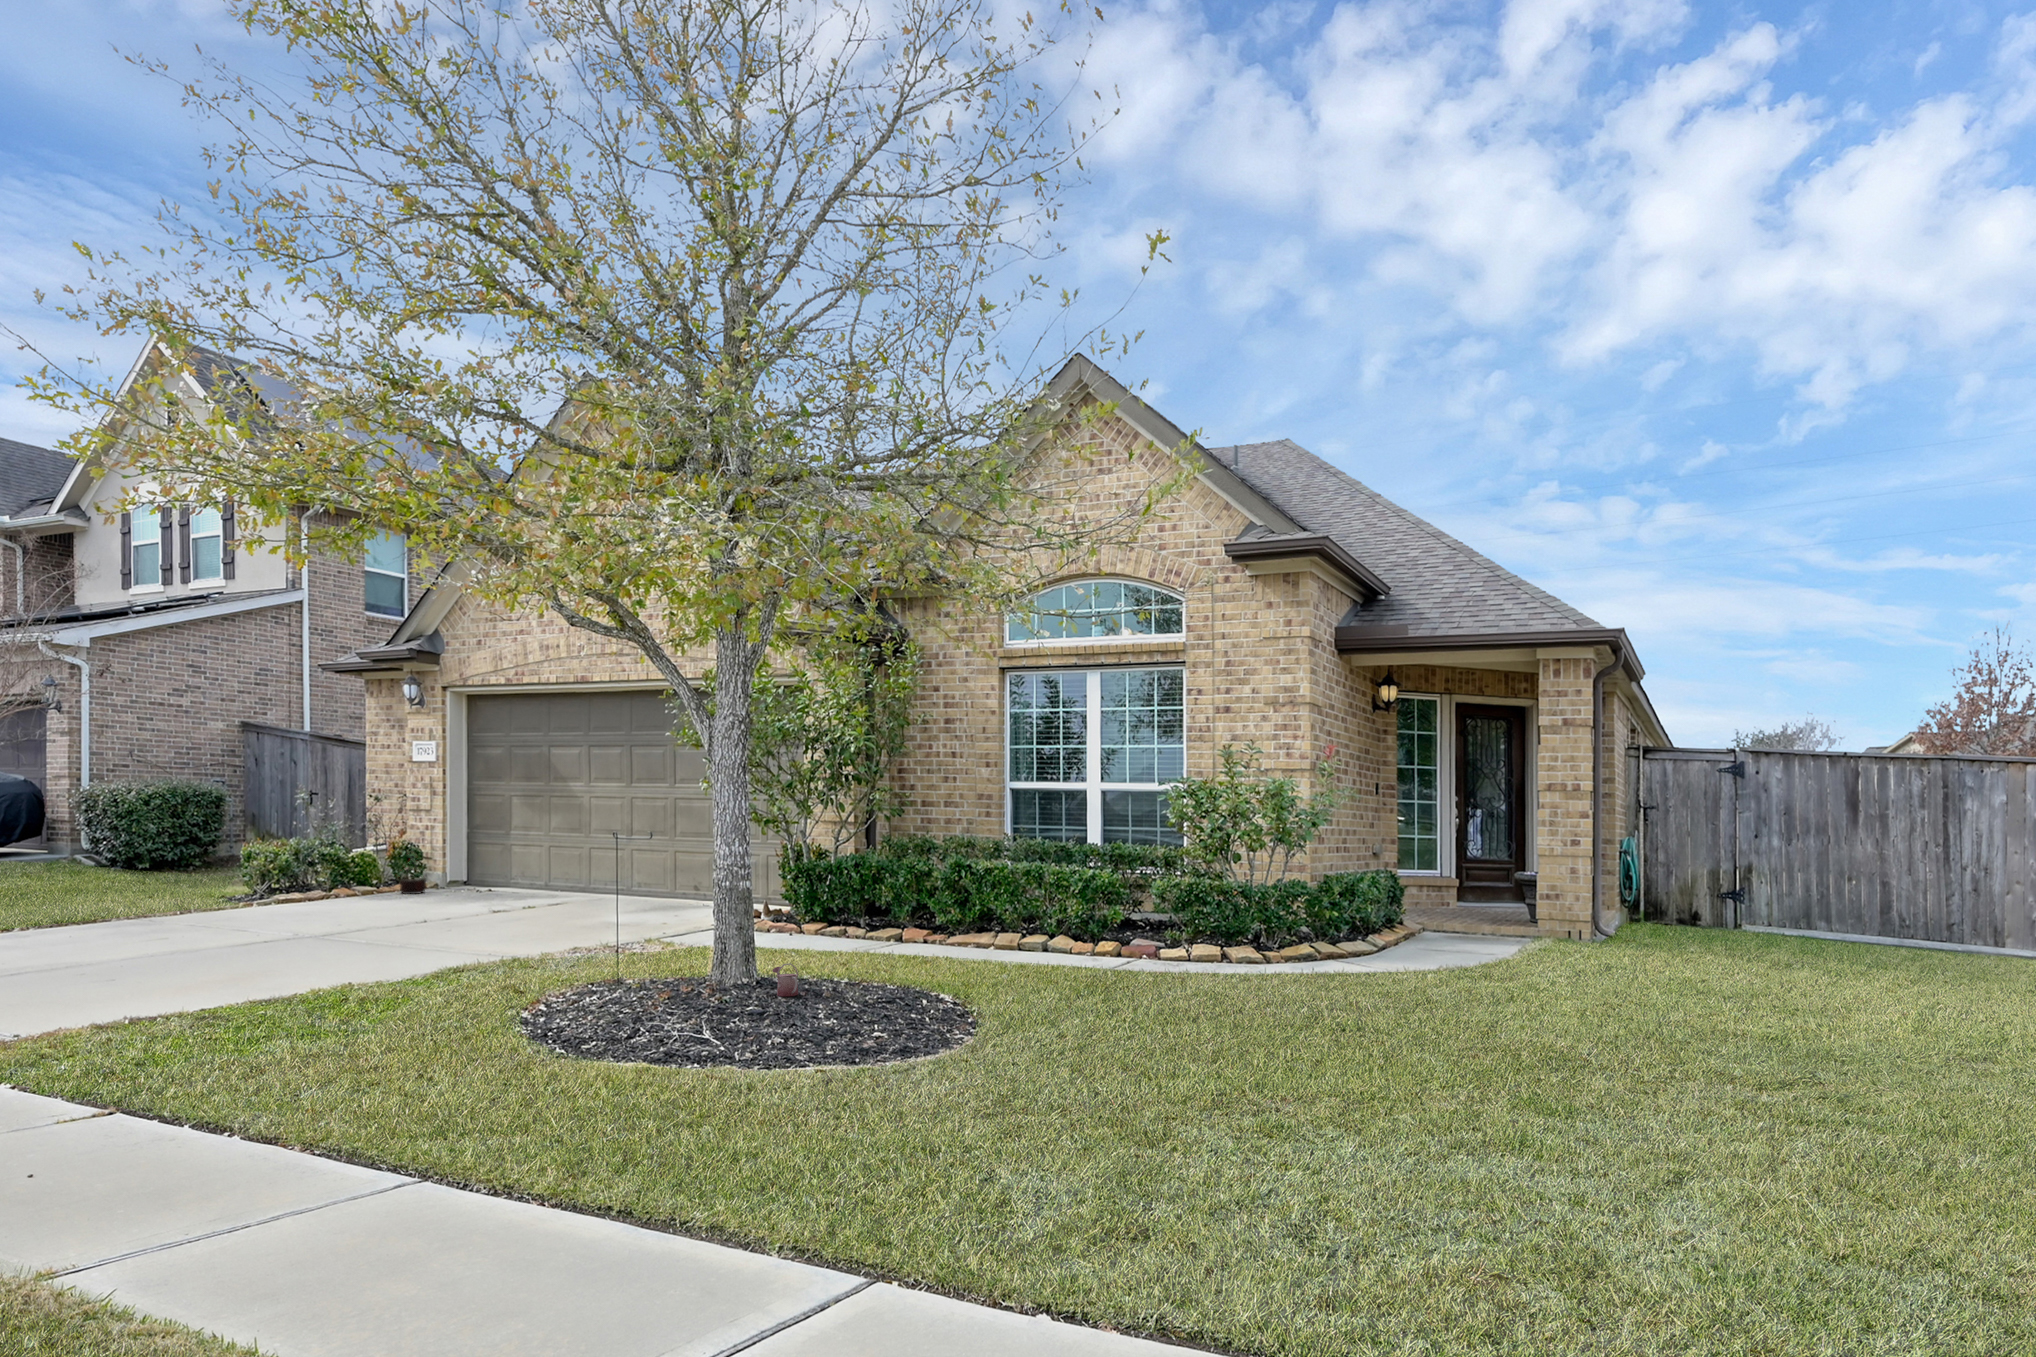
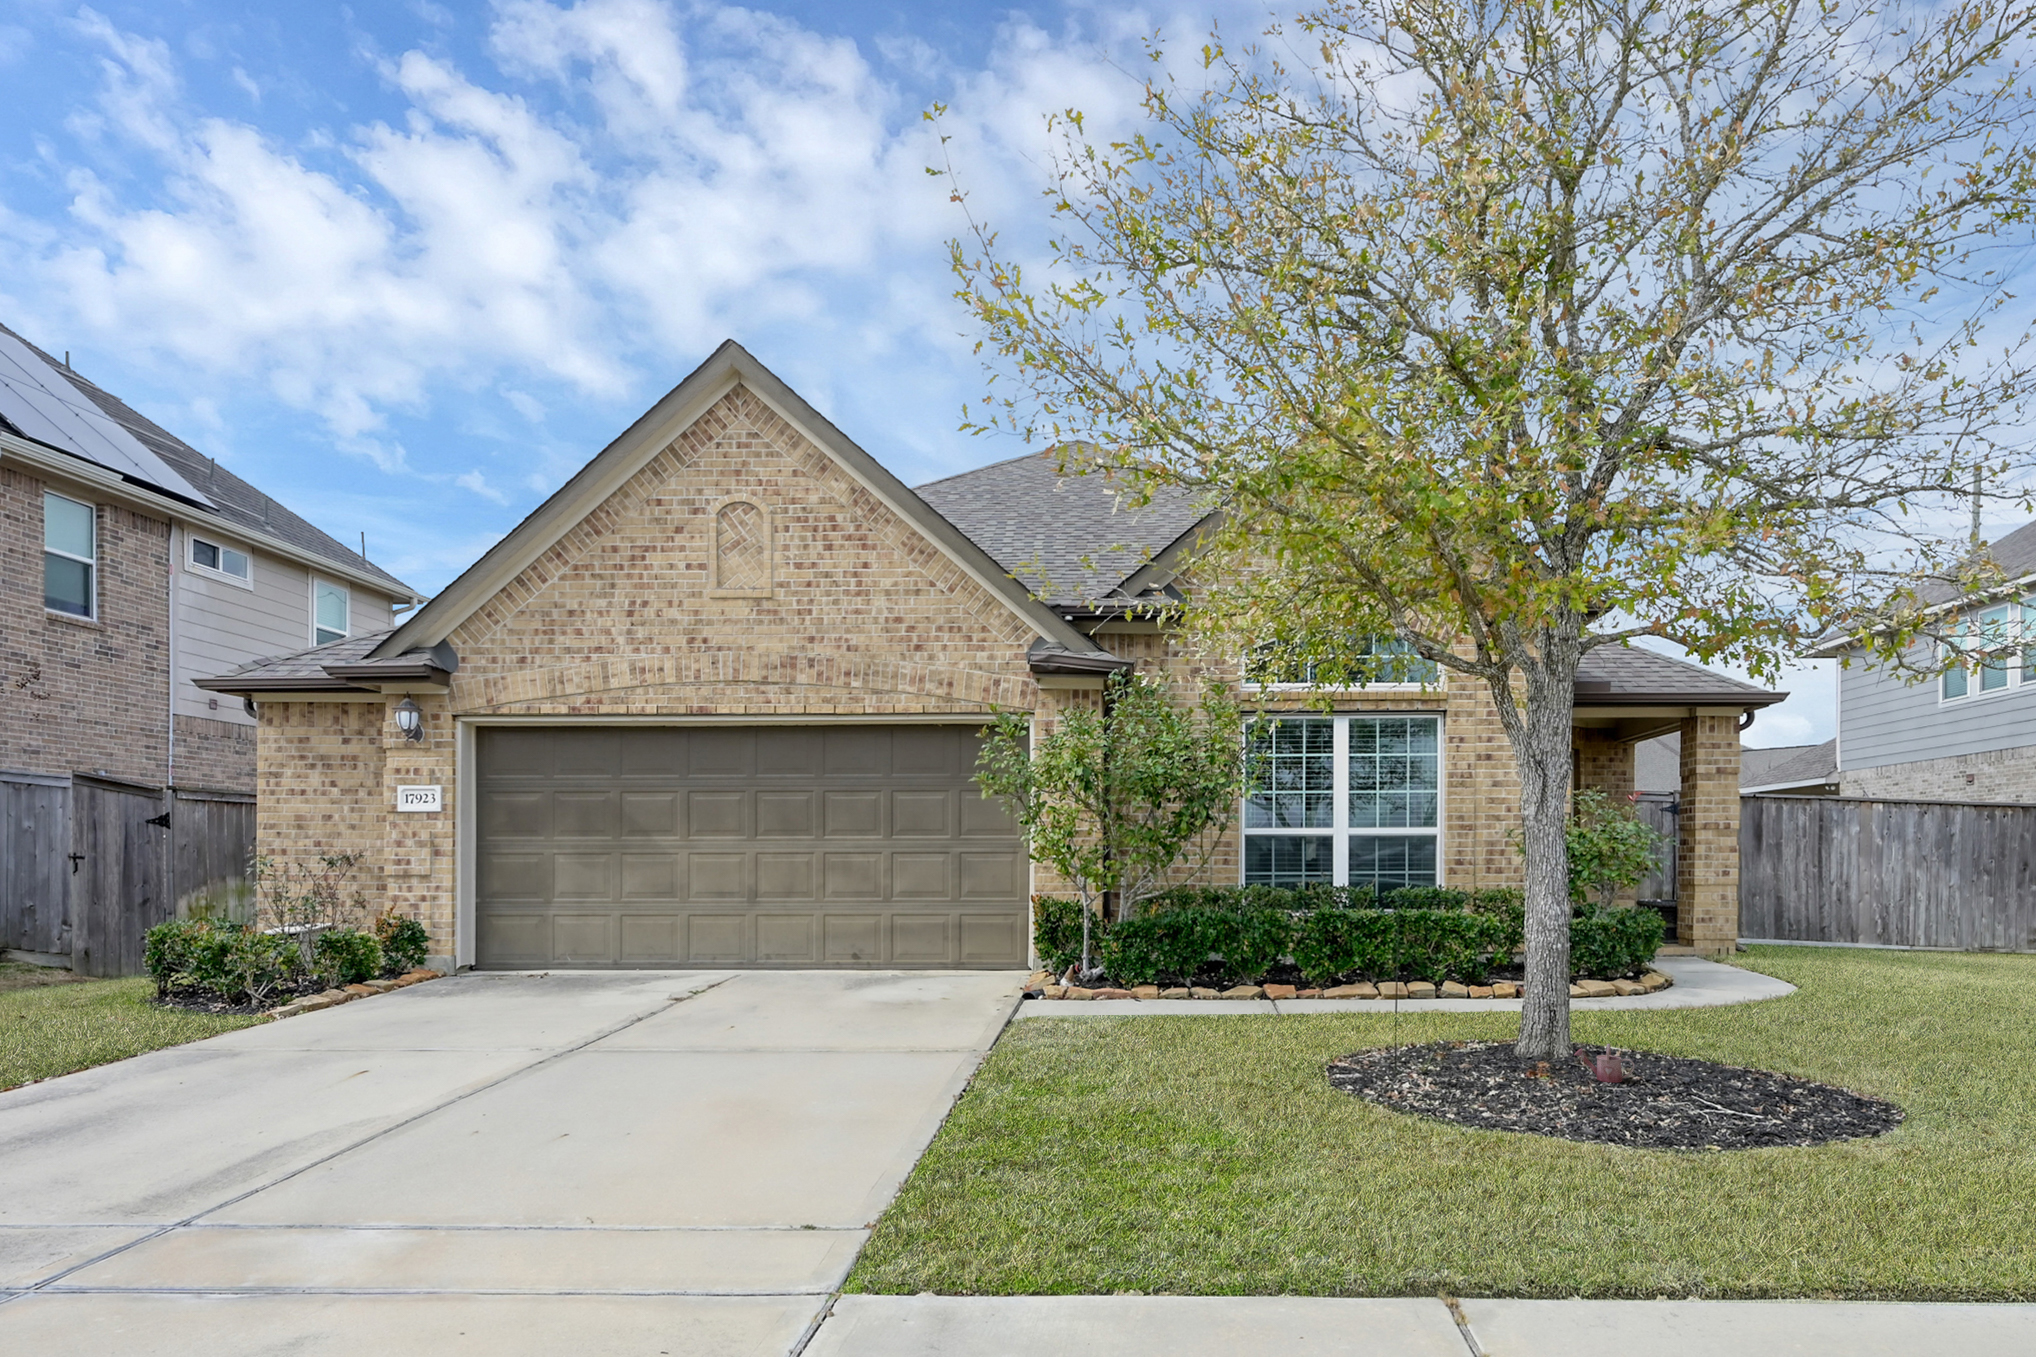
decorative plant: present [397,851,426,894] -> none [398,926,442,985]

